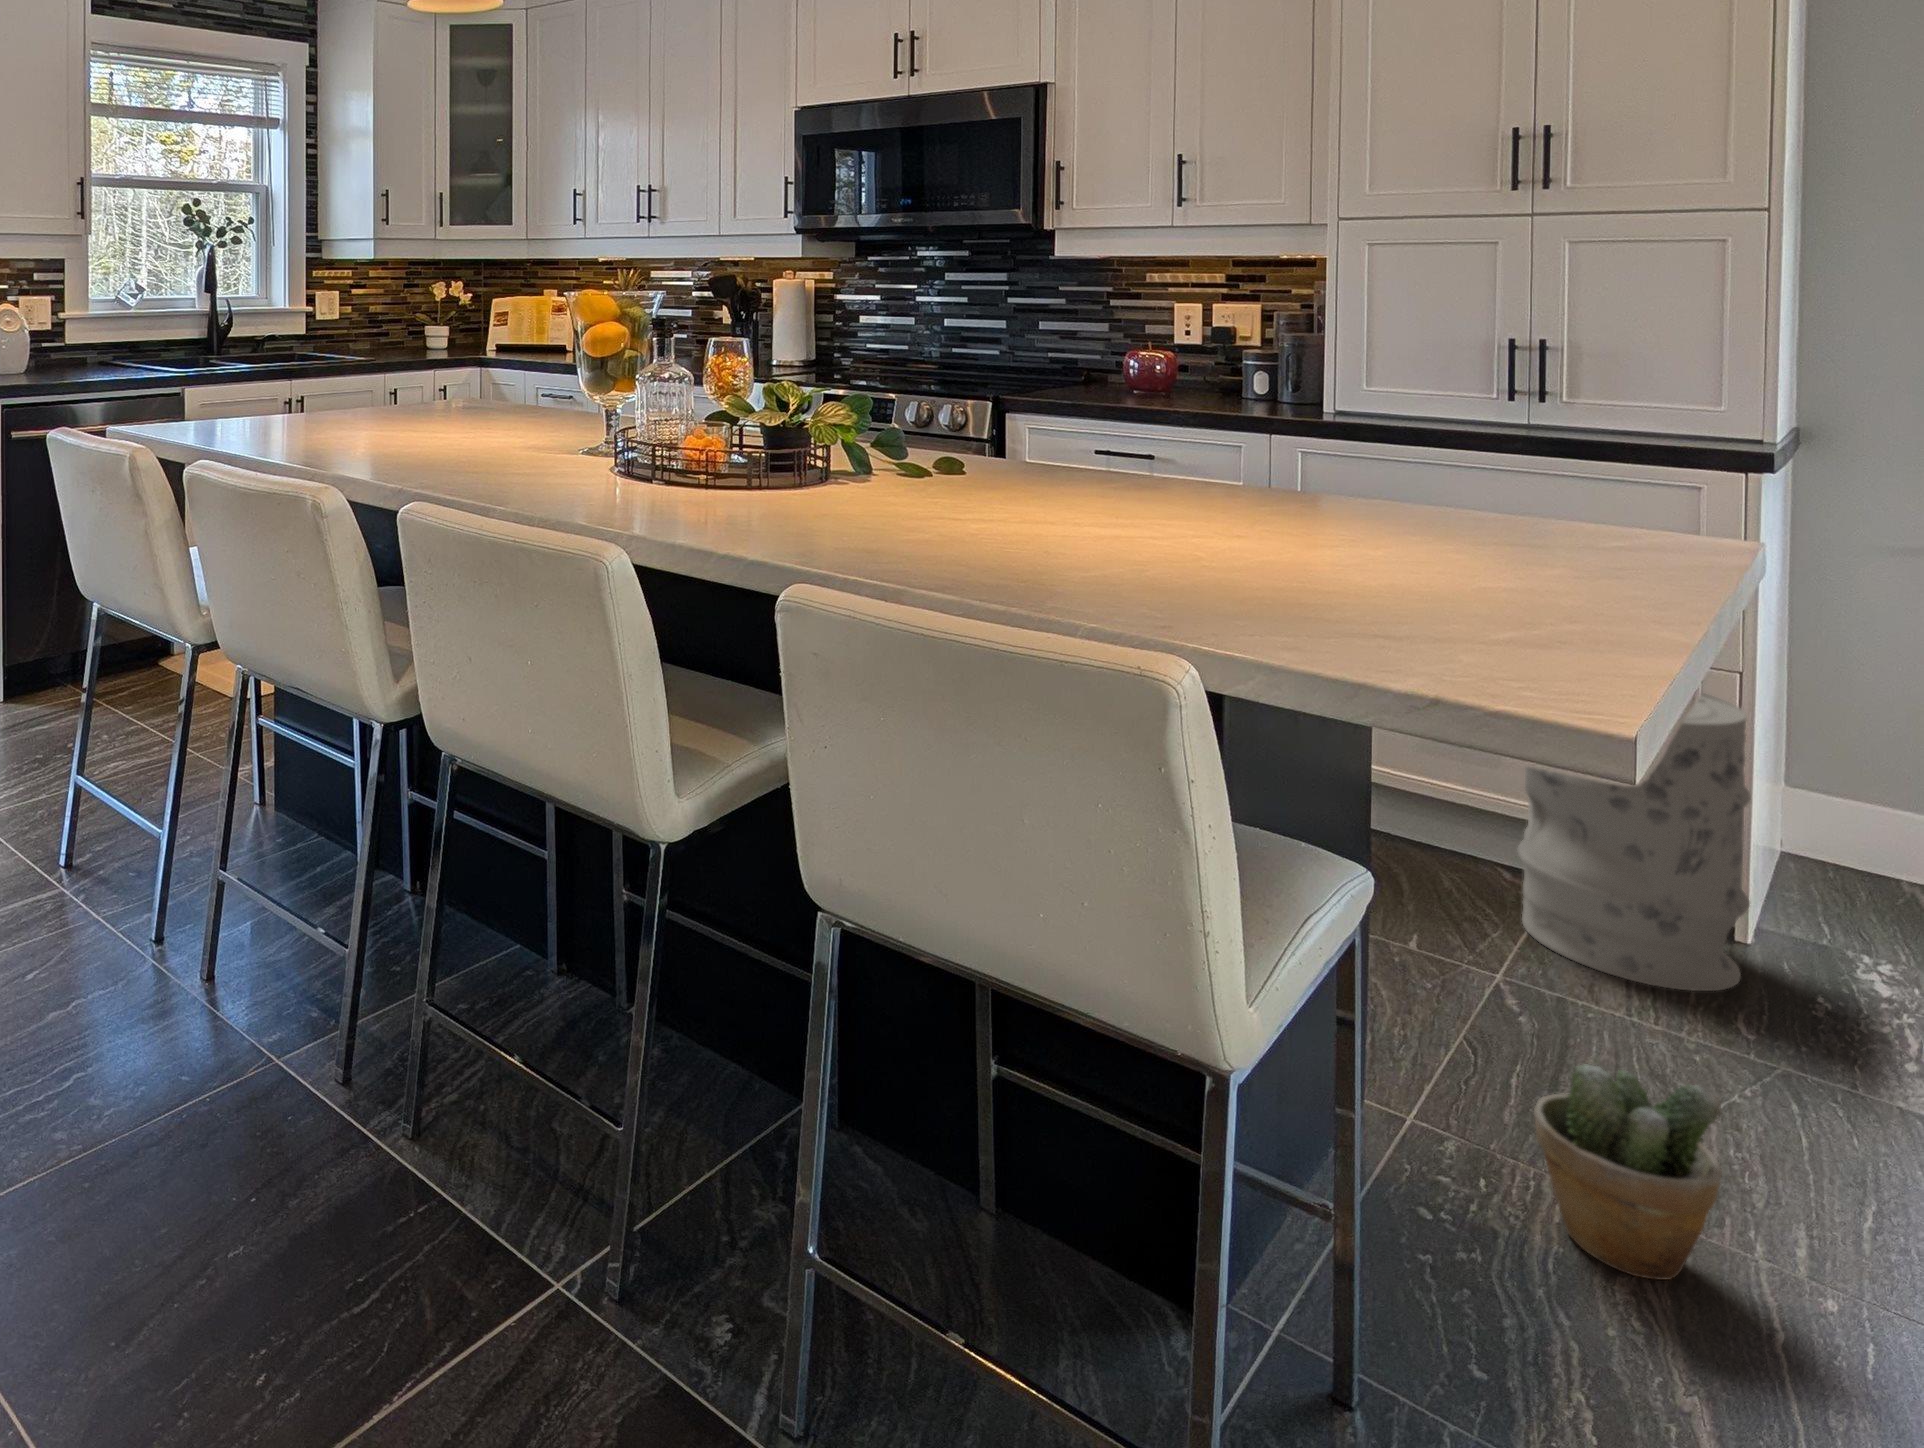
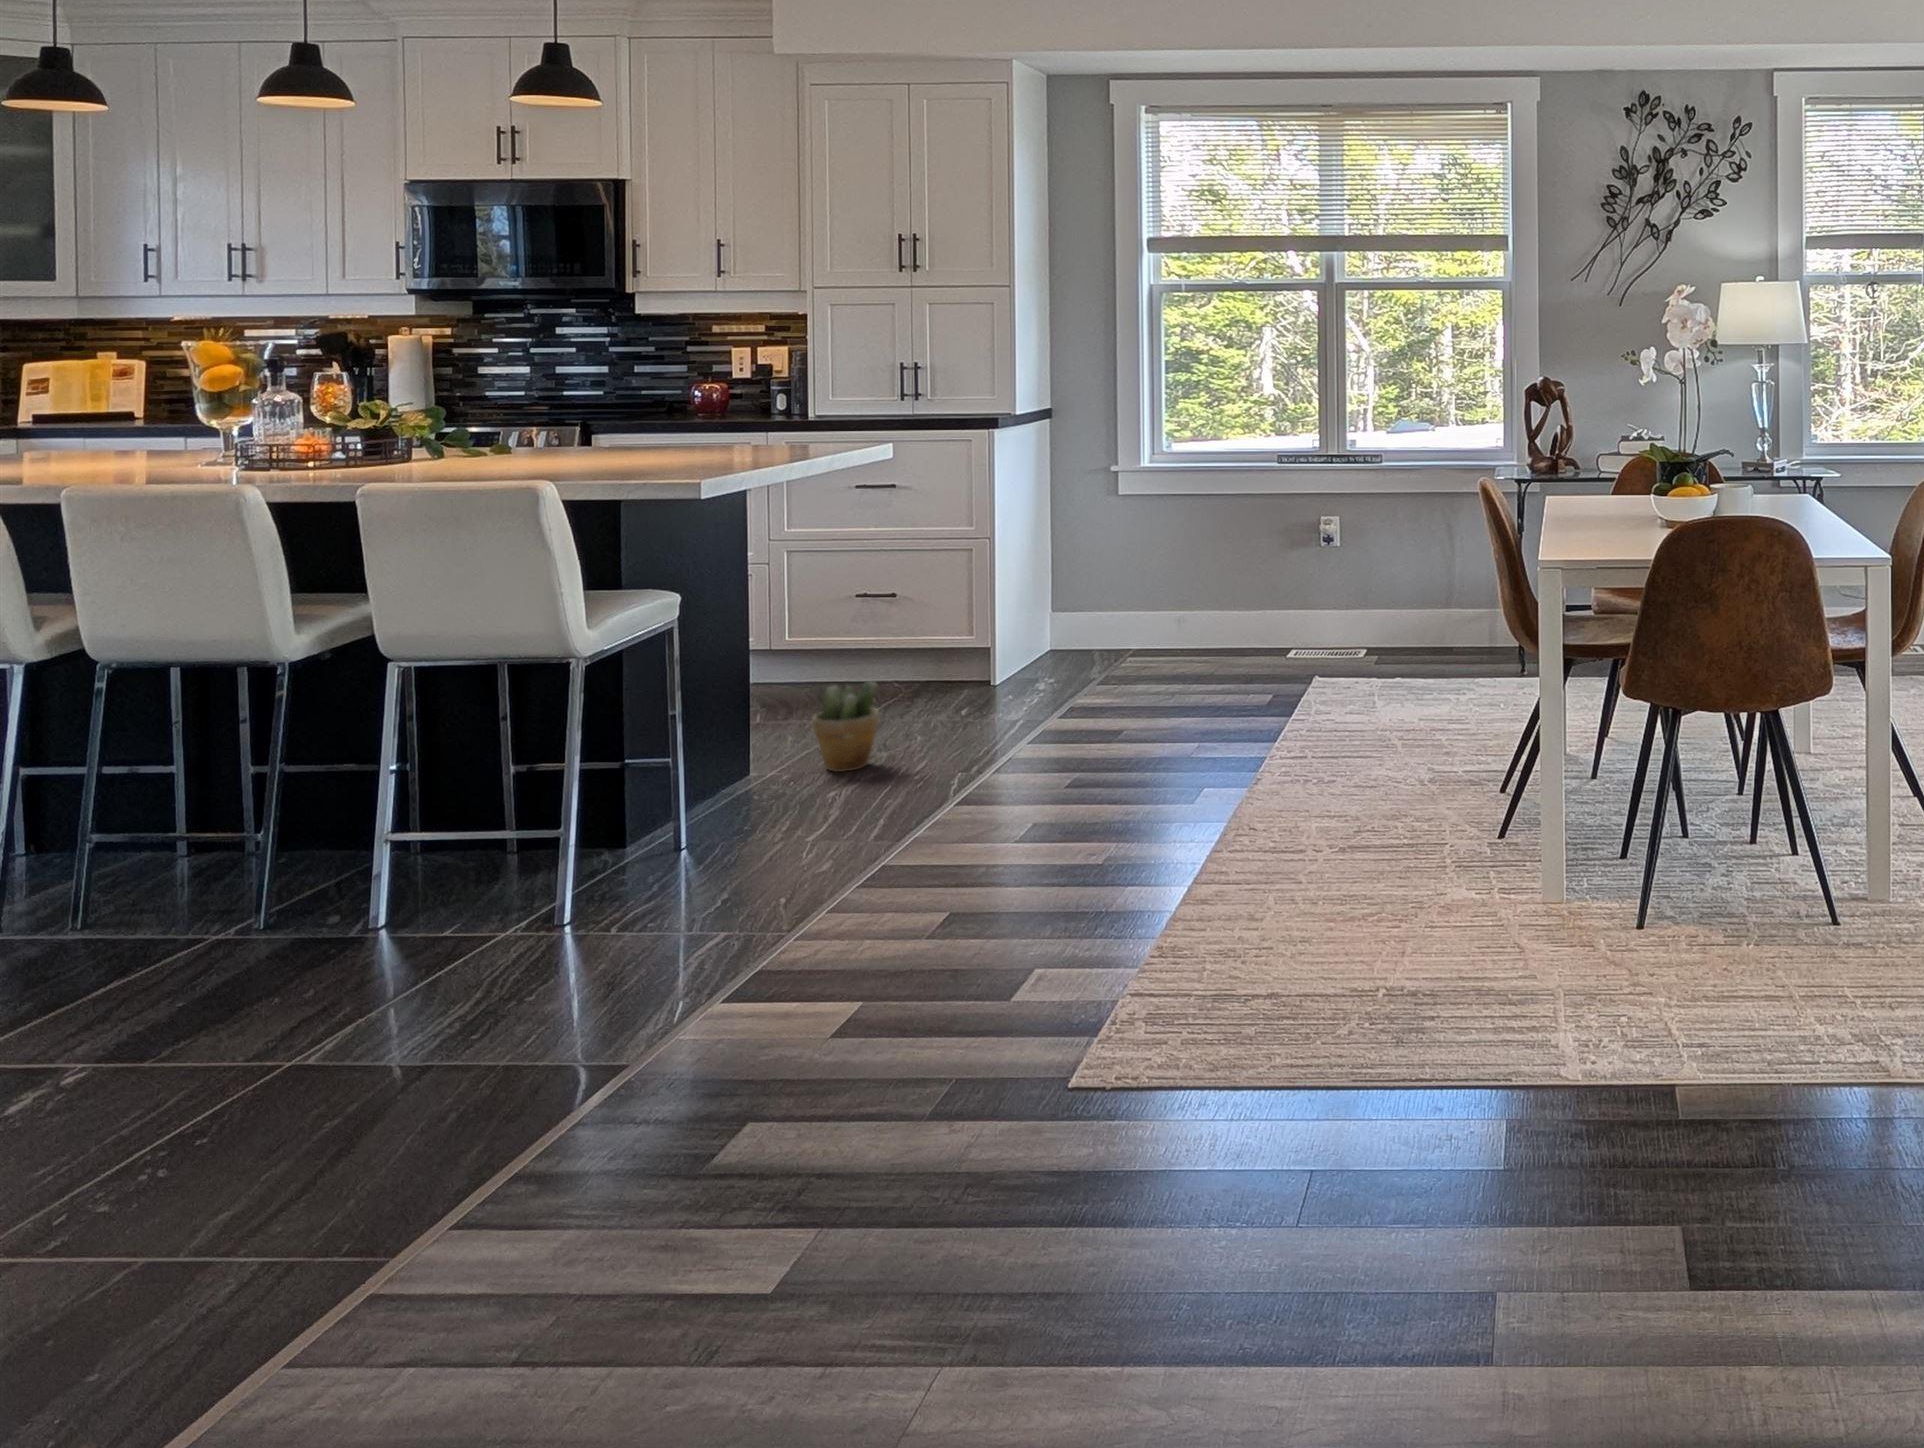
trash can: present [1517,692,1751,991] -> none [885,546,982,700]

